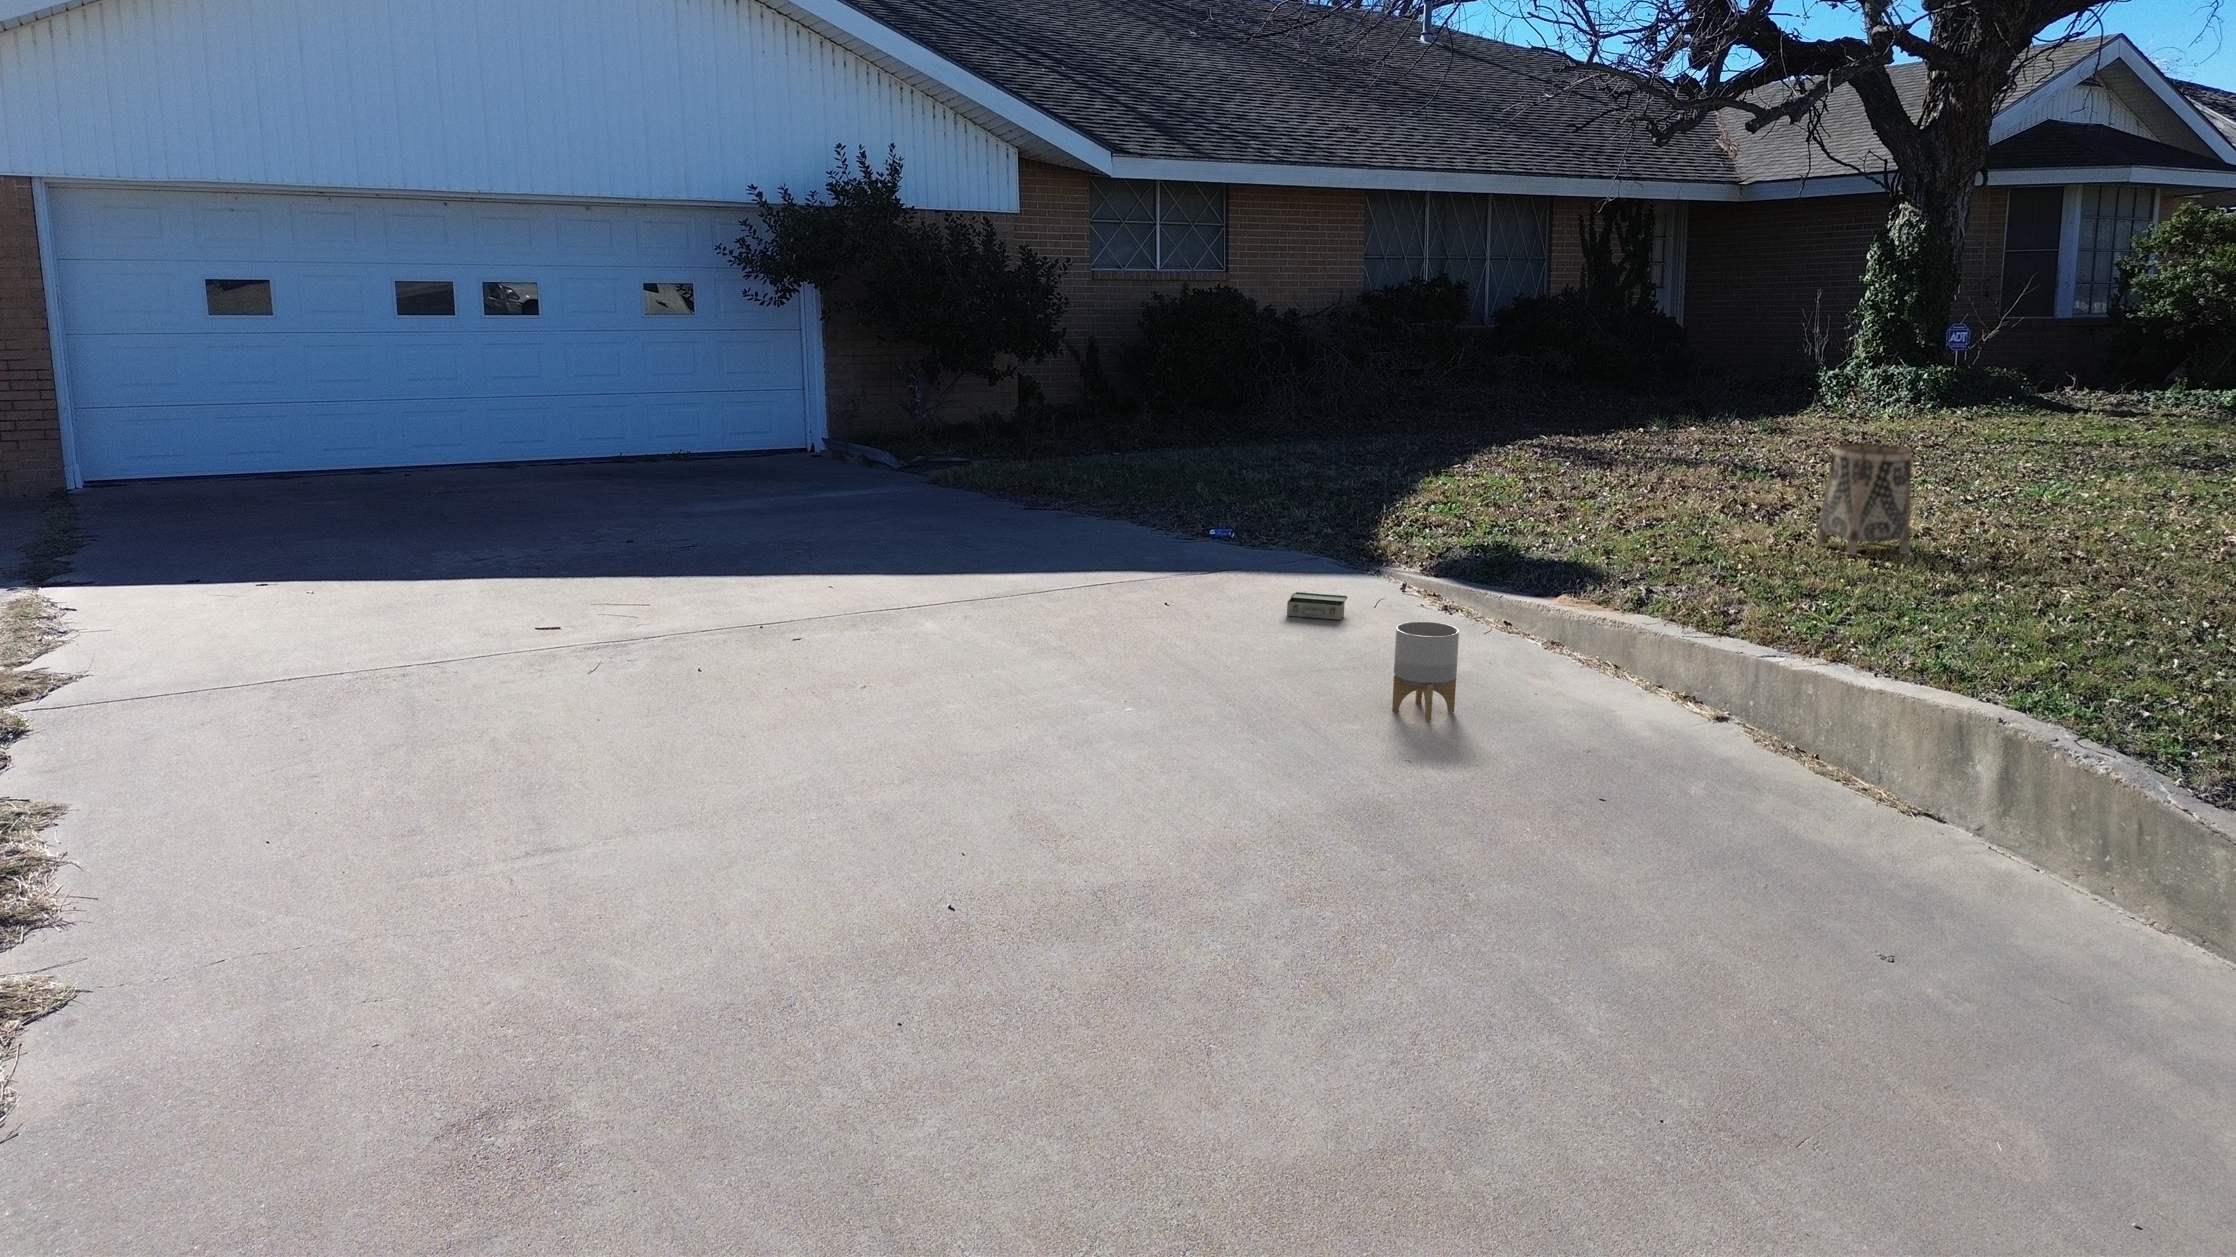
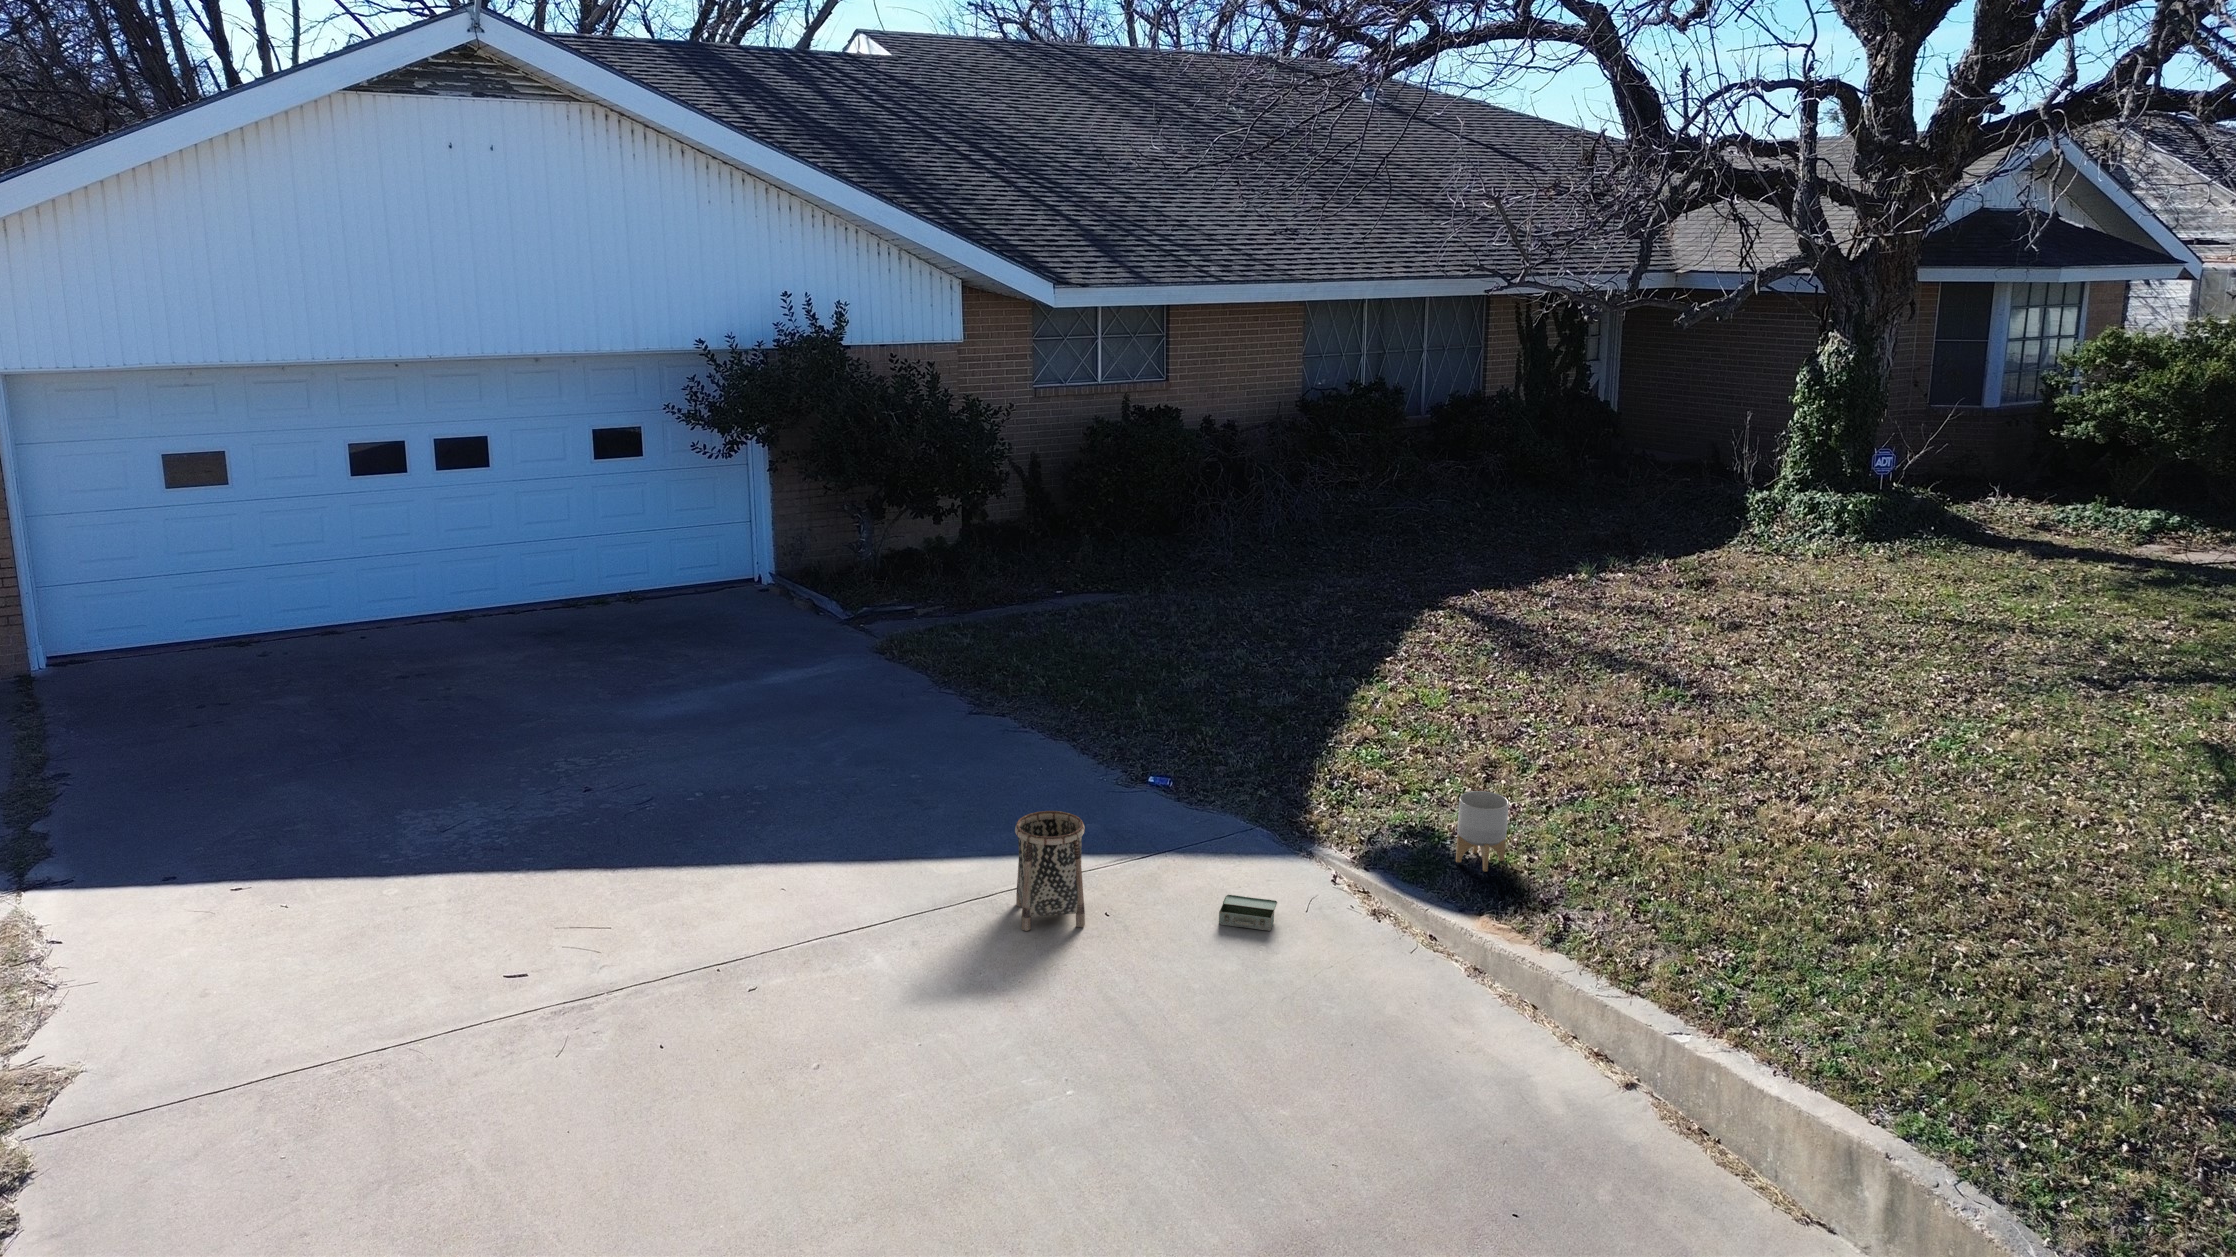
basket: present [1816,443,1912,555] -> present [1015,811,1085,931]
planter: present [1392,622,1459,720] -> present [1456,791,1509,872]

